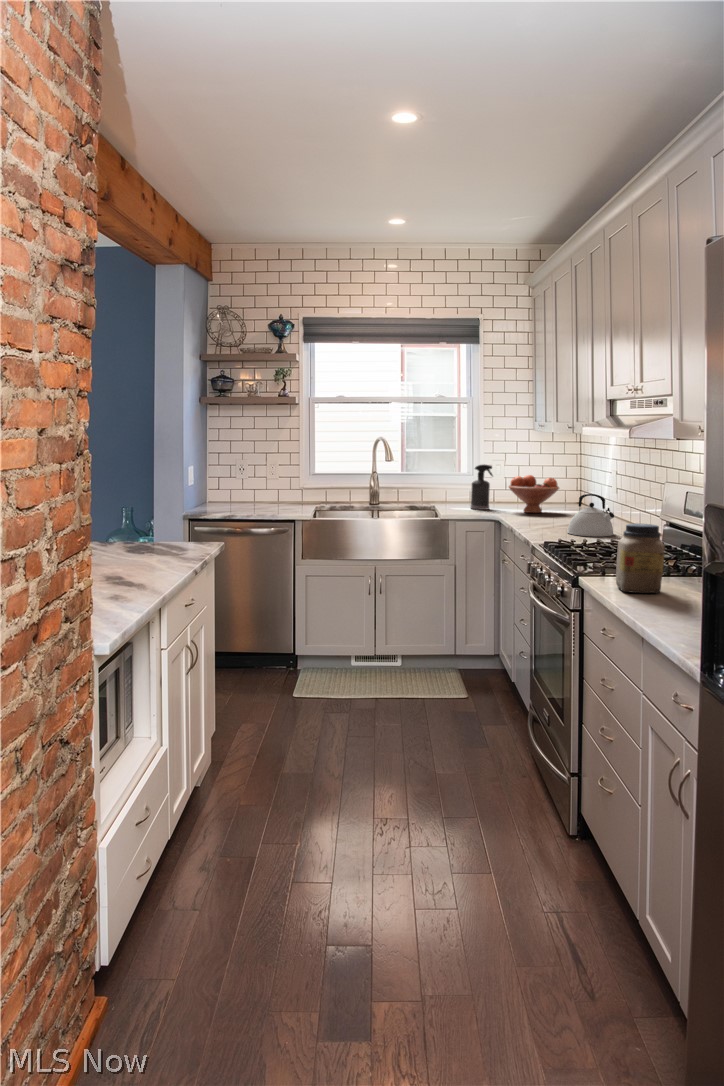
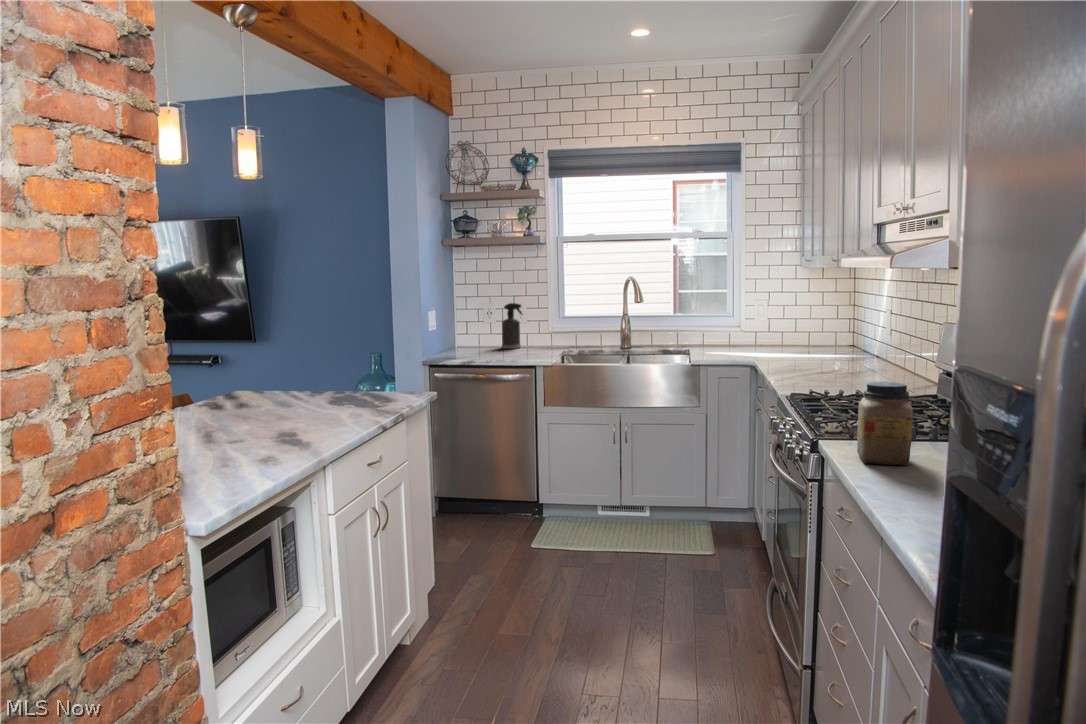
spray bottle: present [471,464,493,510] -> present [502,303,523,349]
fruit bowl: present [509,475,559,513] -> none [769,313,827,356]
kettle: present [567,494,614,537] -> none [827,337,881,386]

